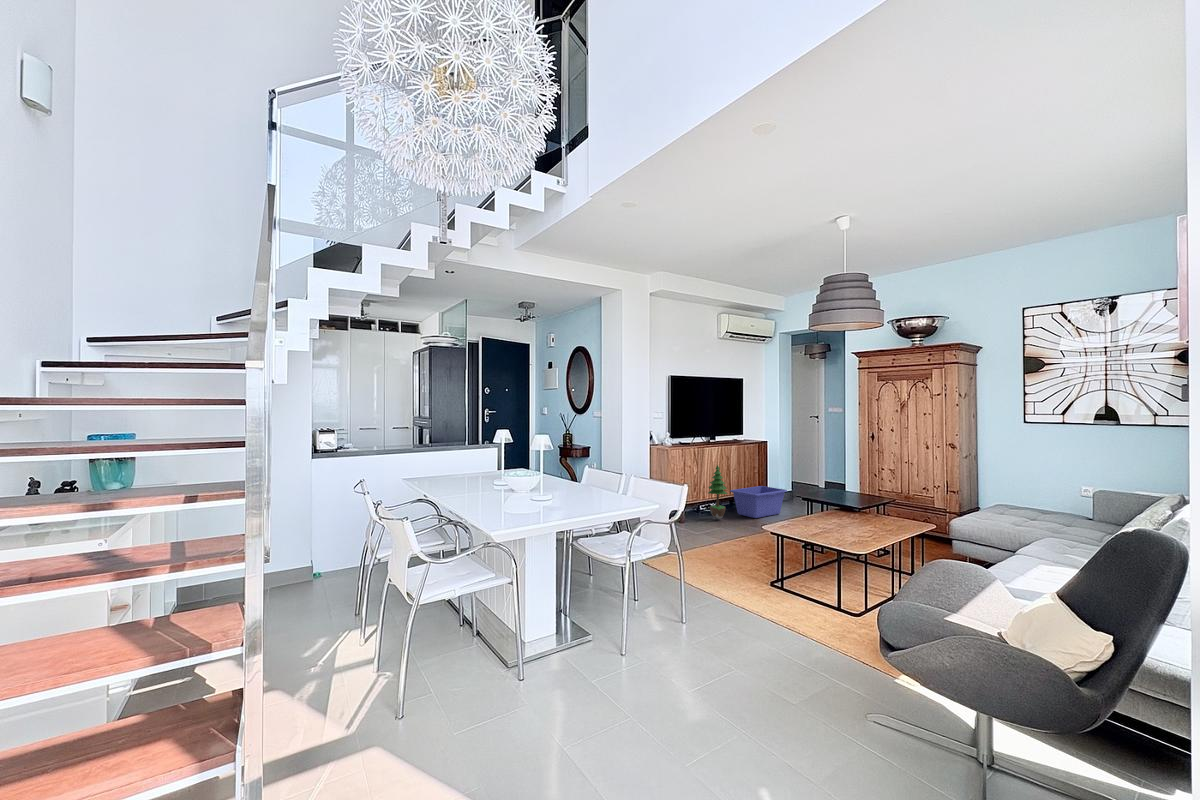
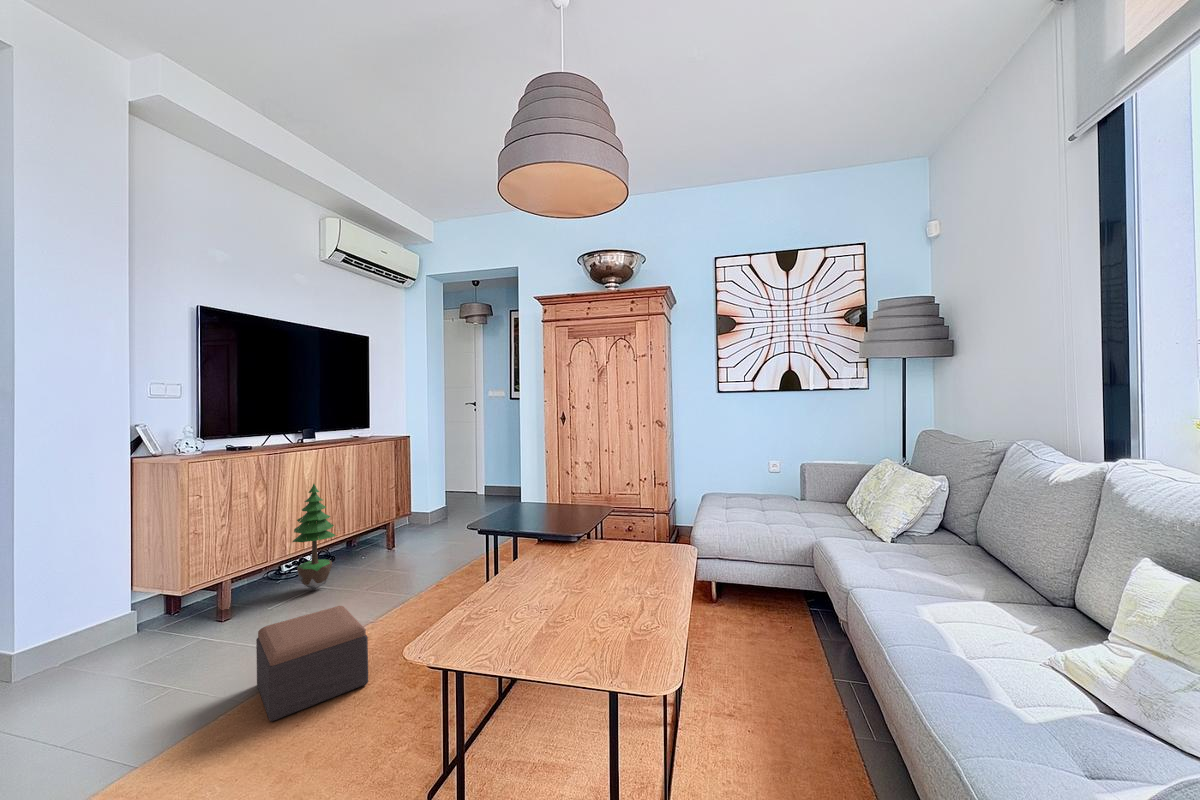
storage bin: present [730,486,787,518] -> none [343,508,442,568]
footstool: none [703,521,746,554] -> present [256,606,368,721]

